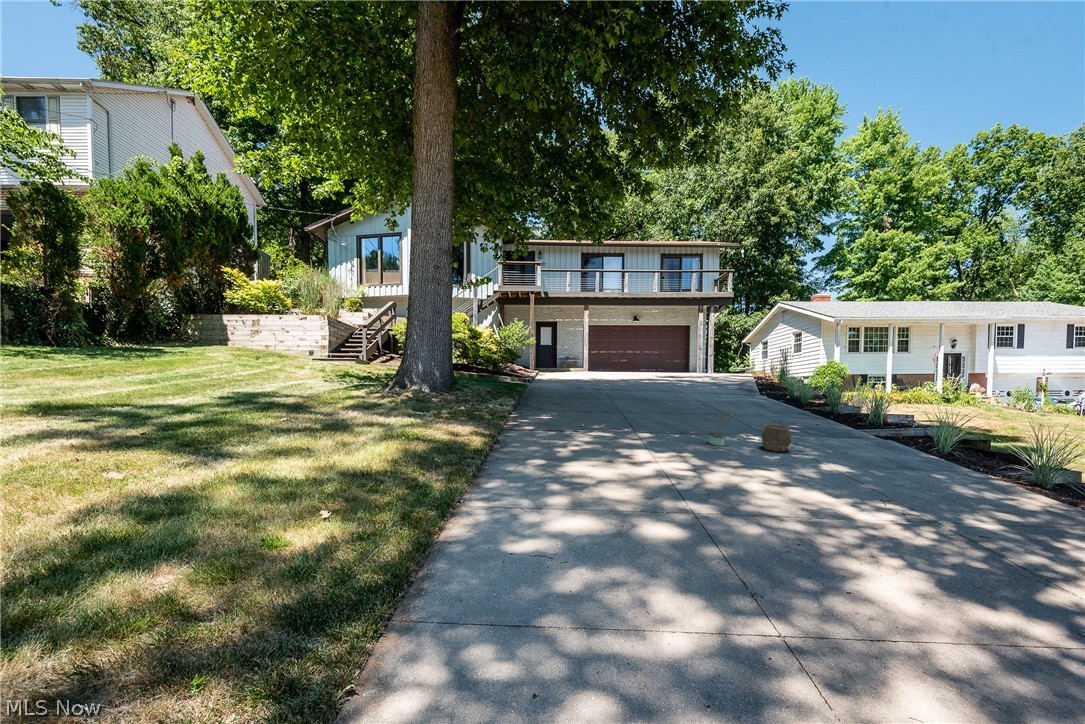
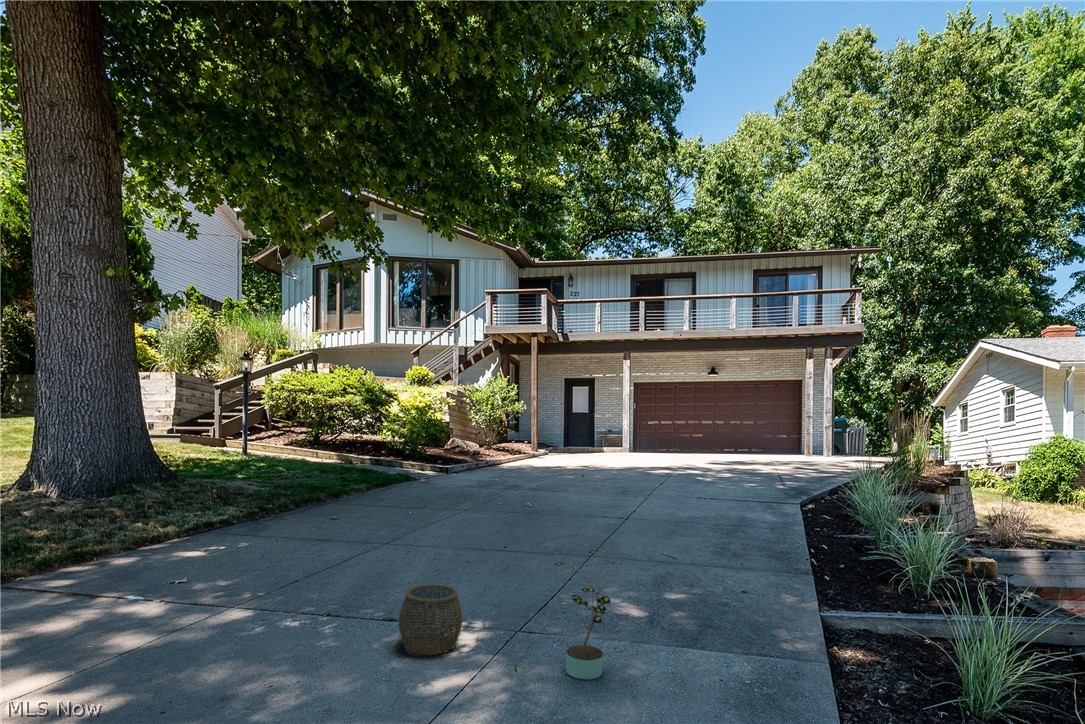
potted plant: present [708,398,733,445] -> present [555,550,622,679]

